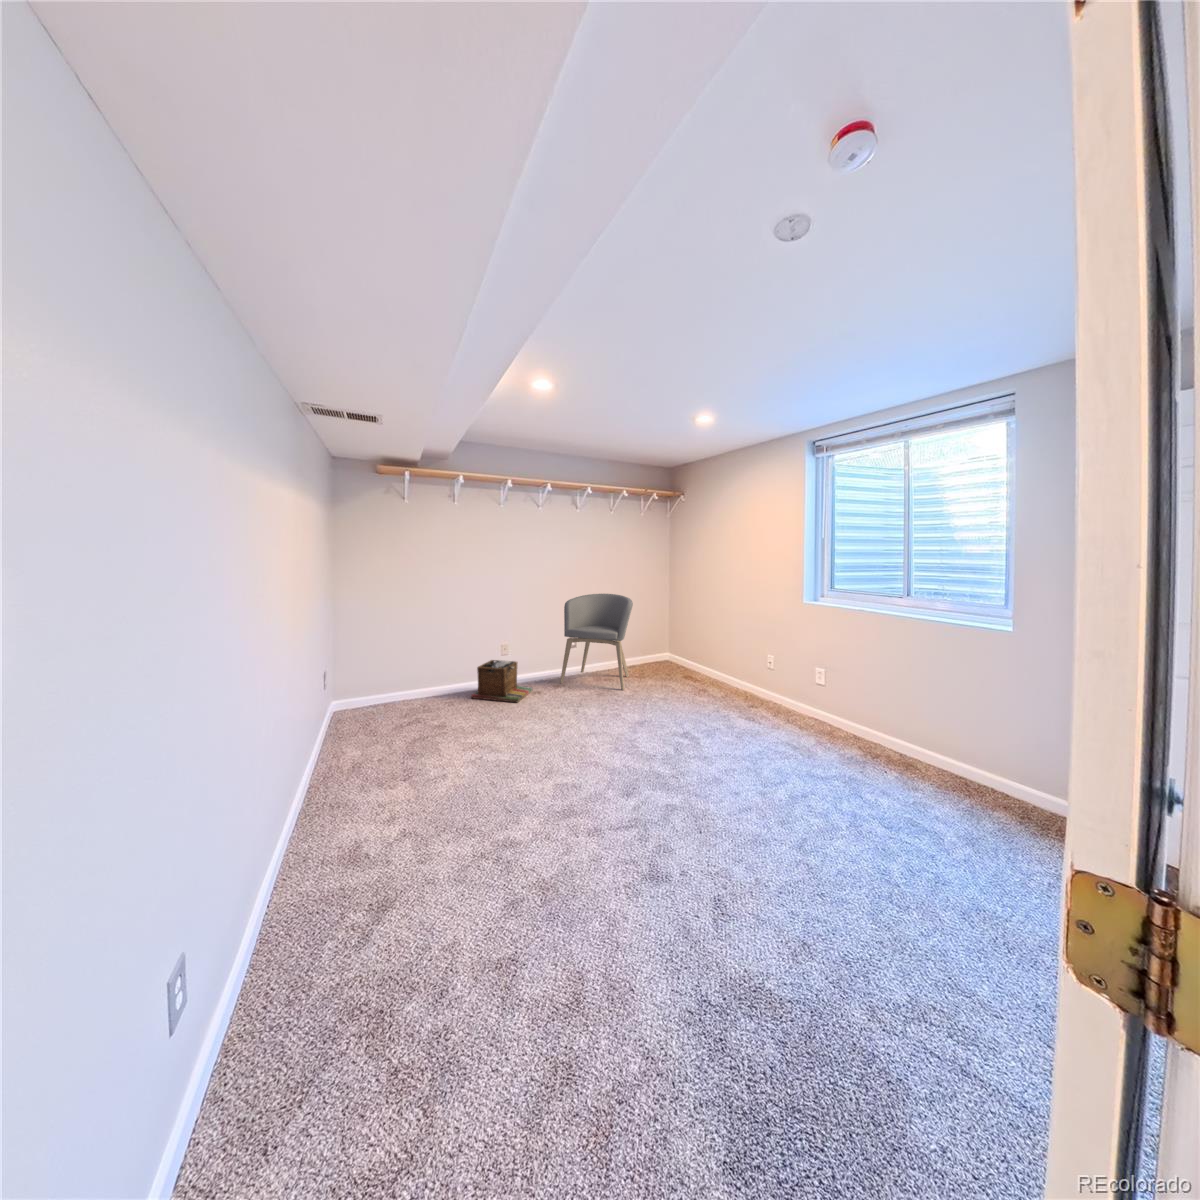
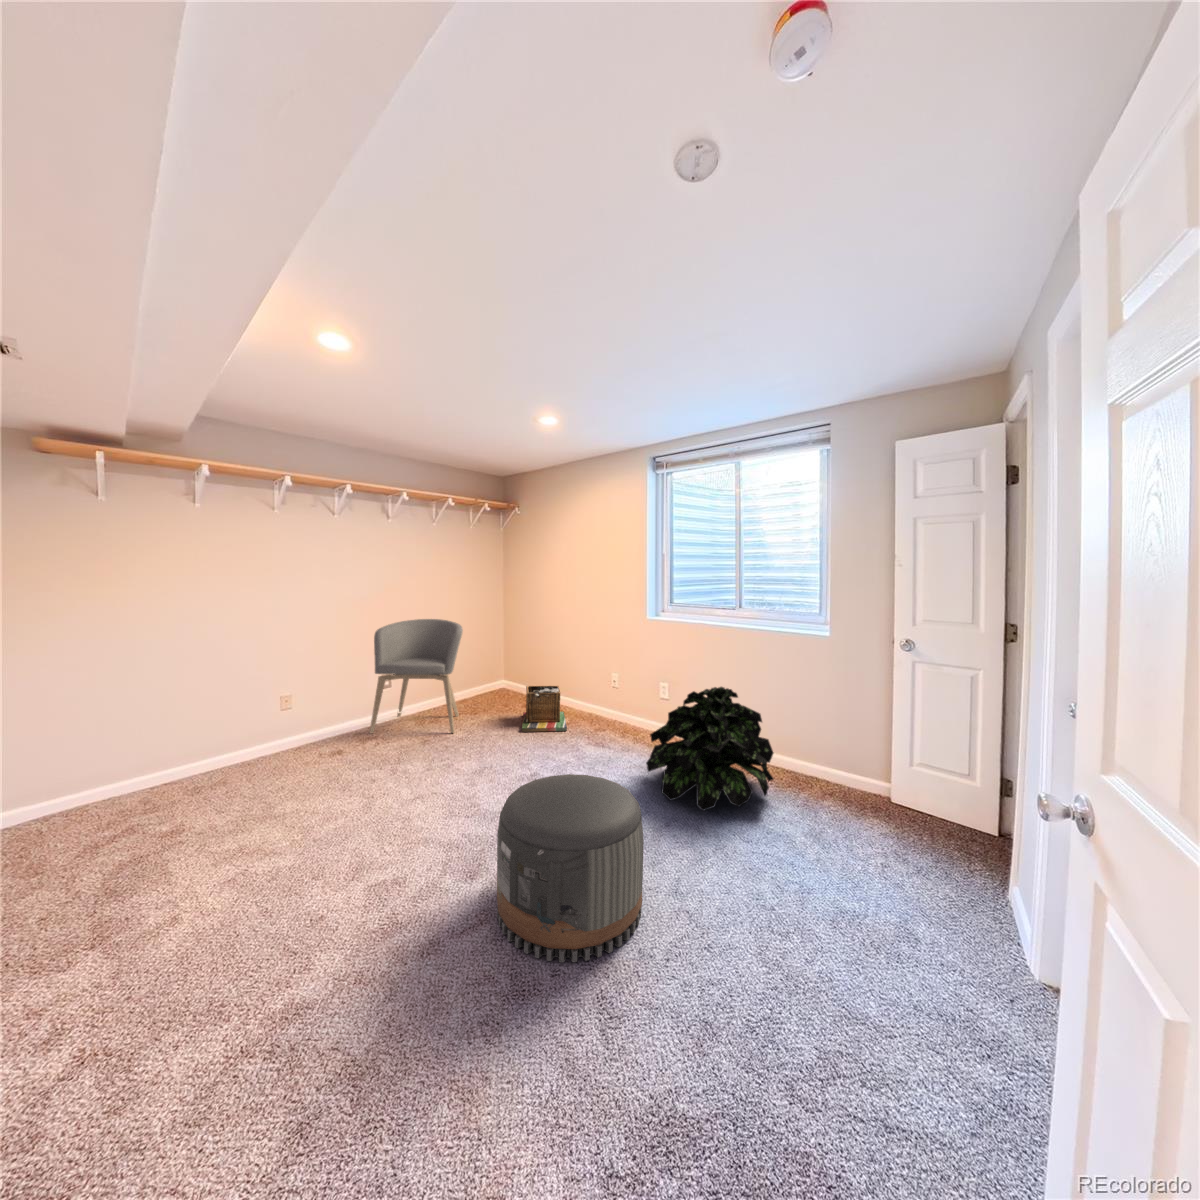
laundry basket: present [471,660,533,702] -> present [522,686,567,732]
potted plant: none [788,670,924,785] -> present [646,687,774,811]
pouf: none [644,728,766,869] -> present [497,774,644,962]

